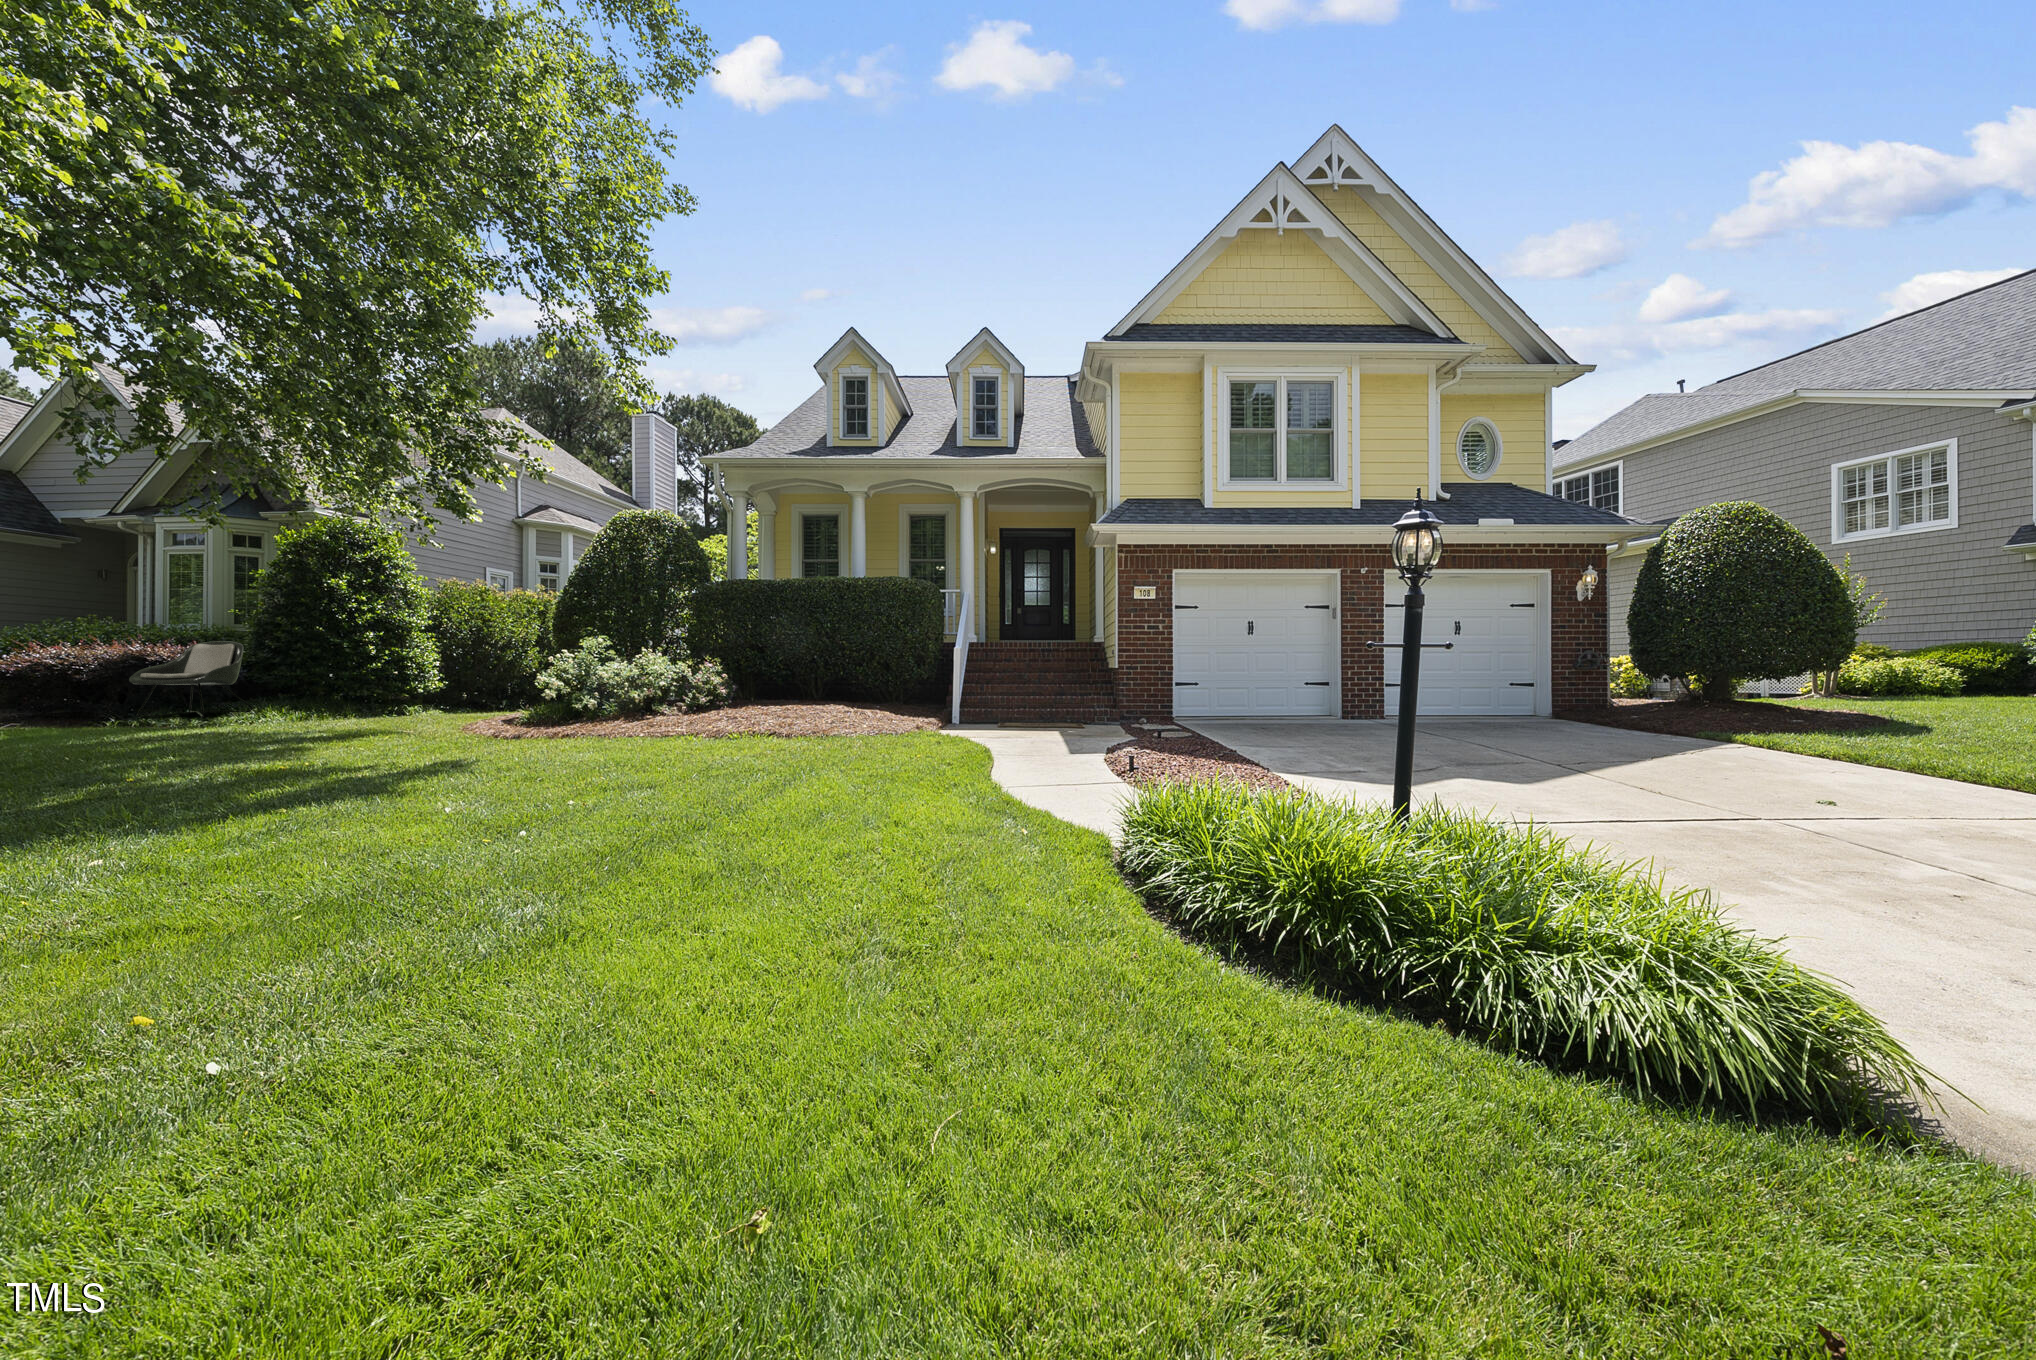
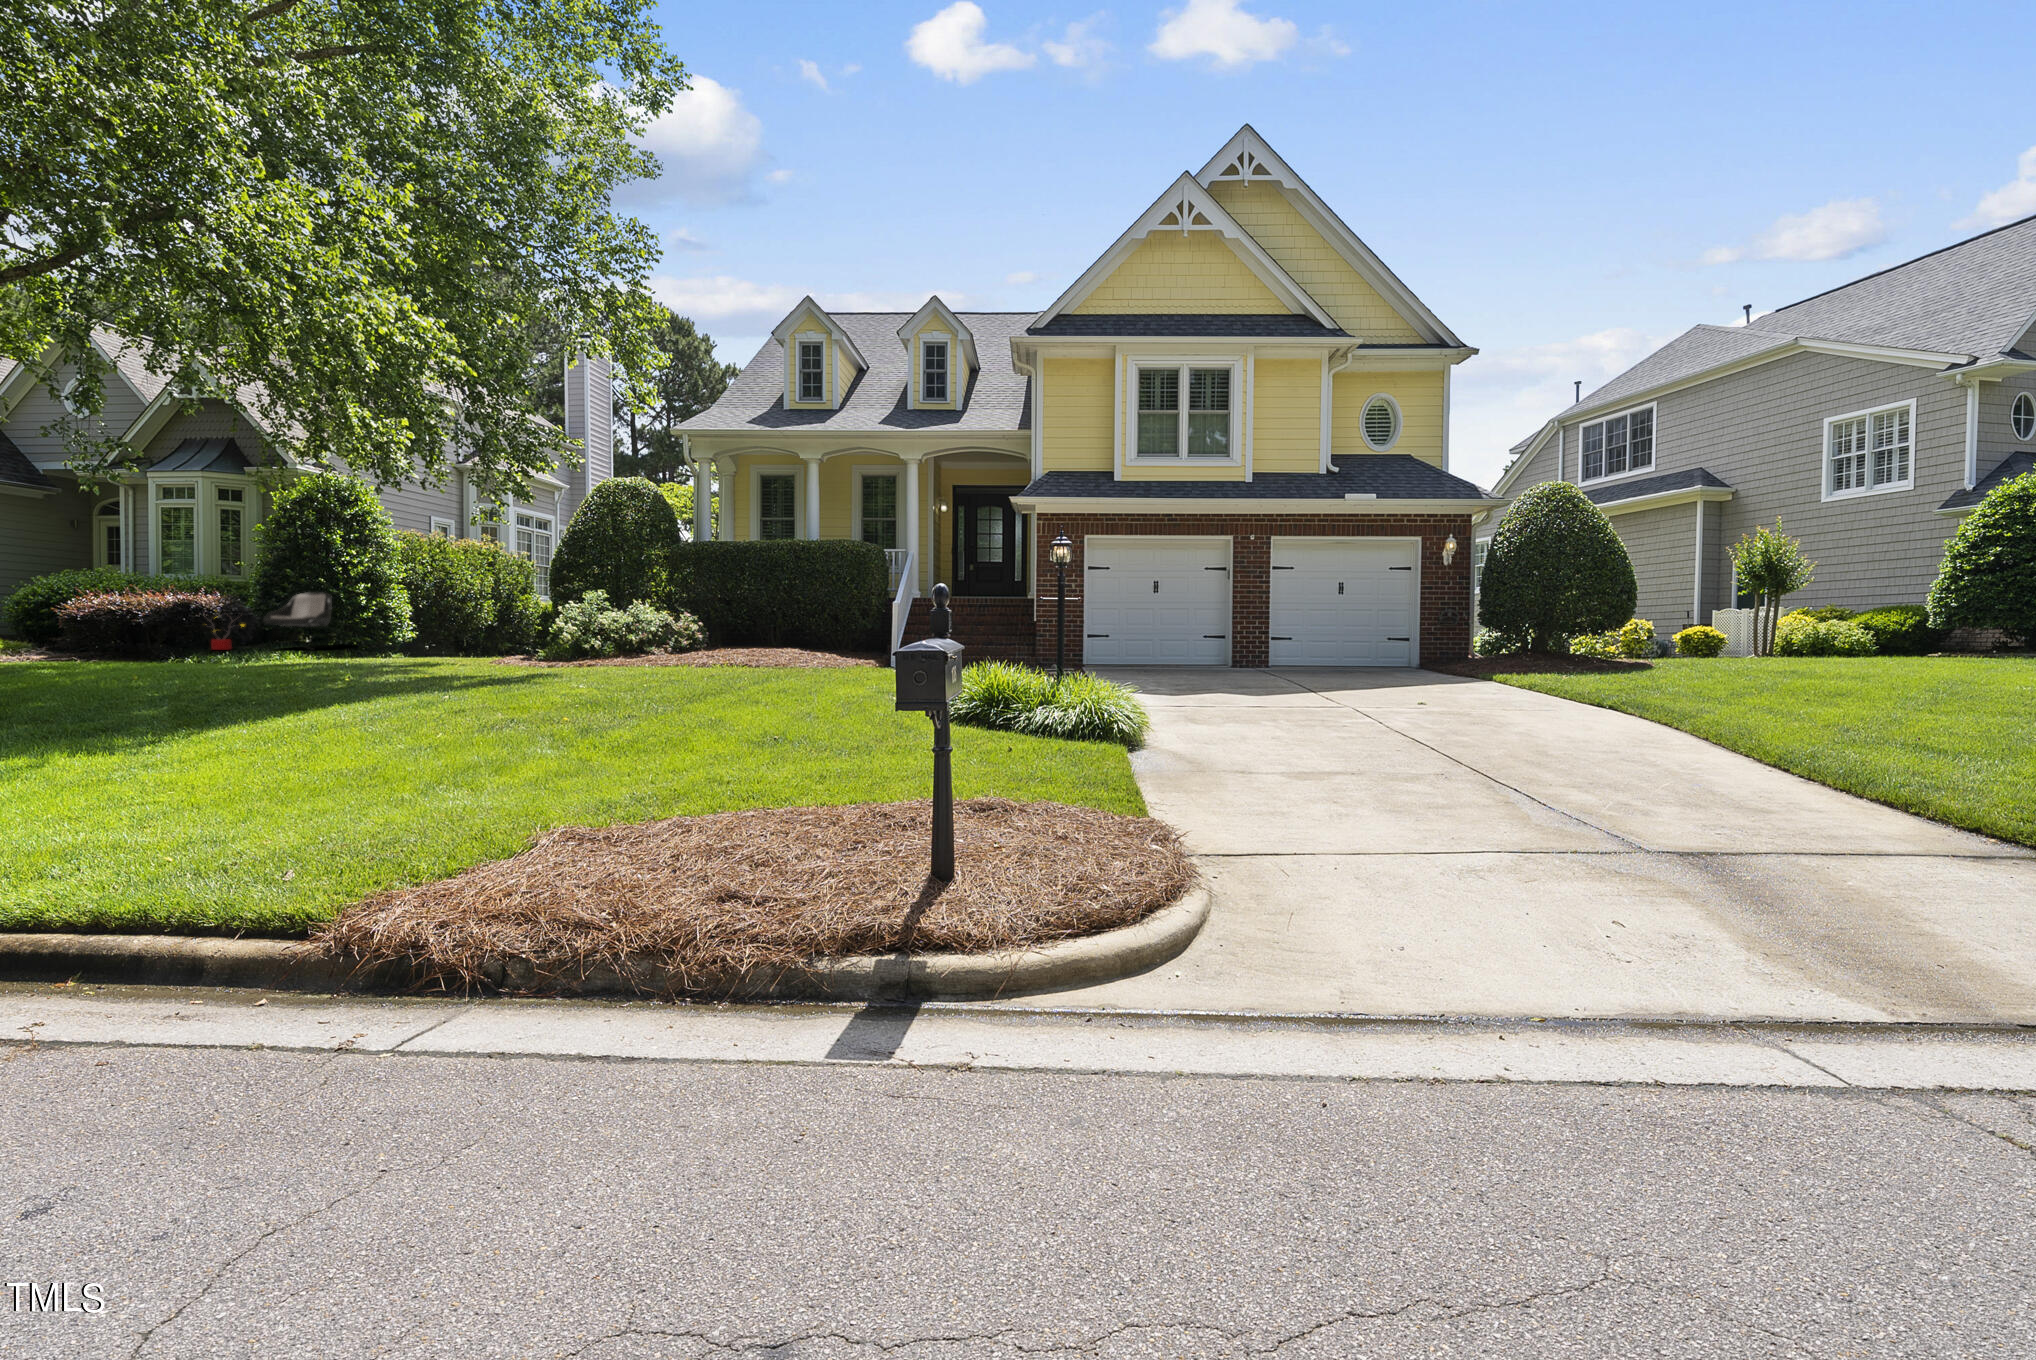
decorative plant: none [49,664,108,719] -> present [210,615,244,650]

